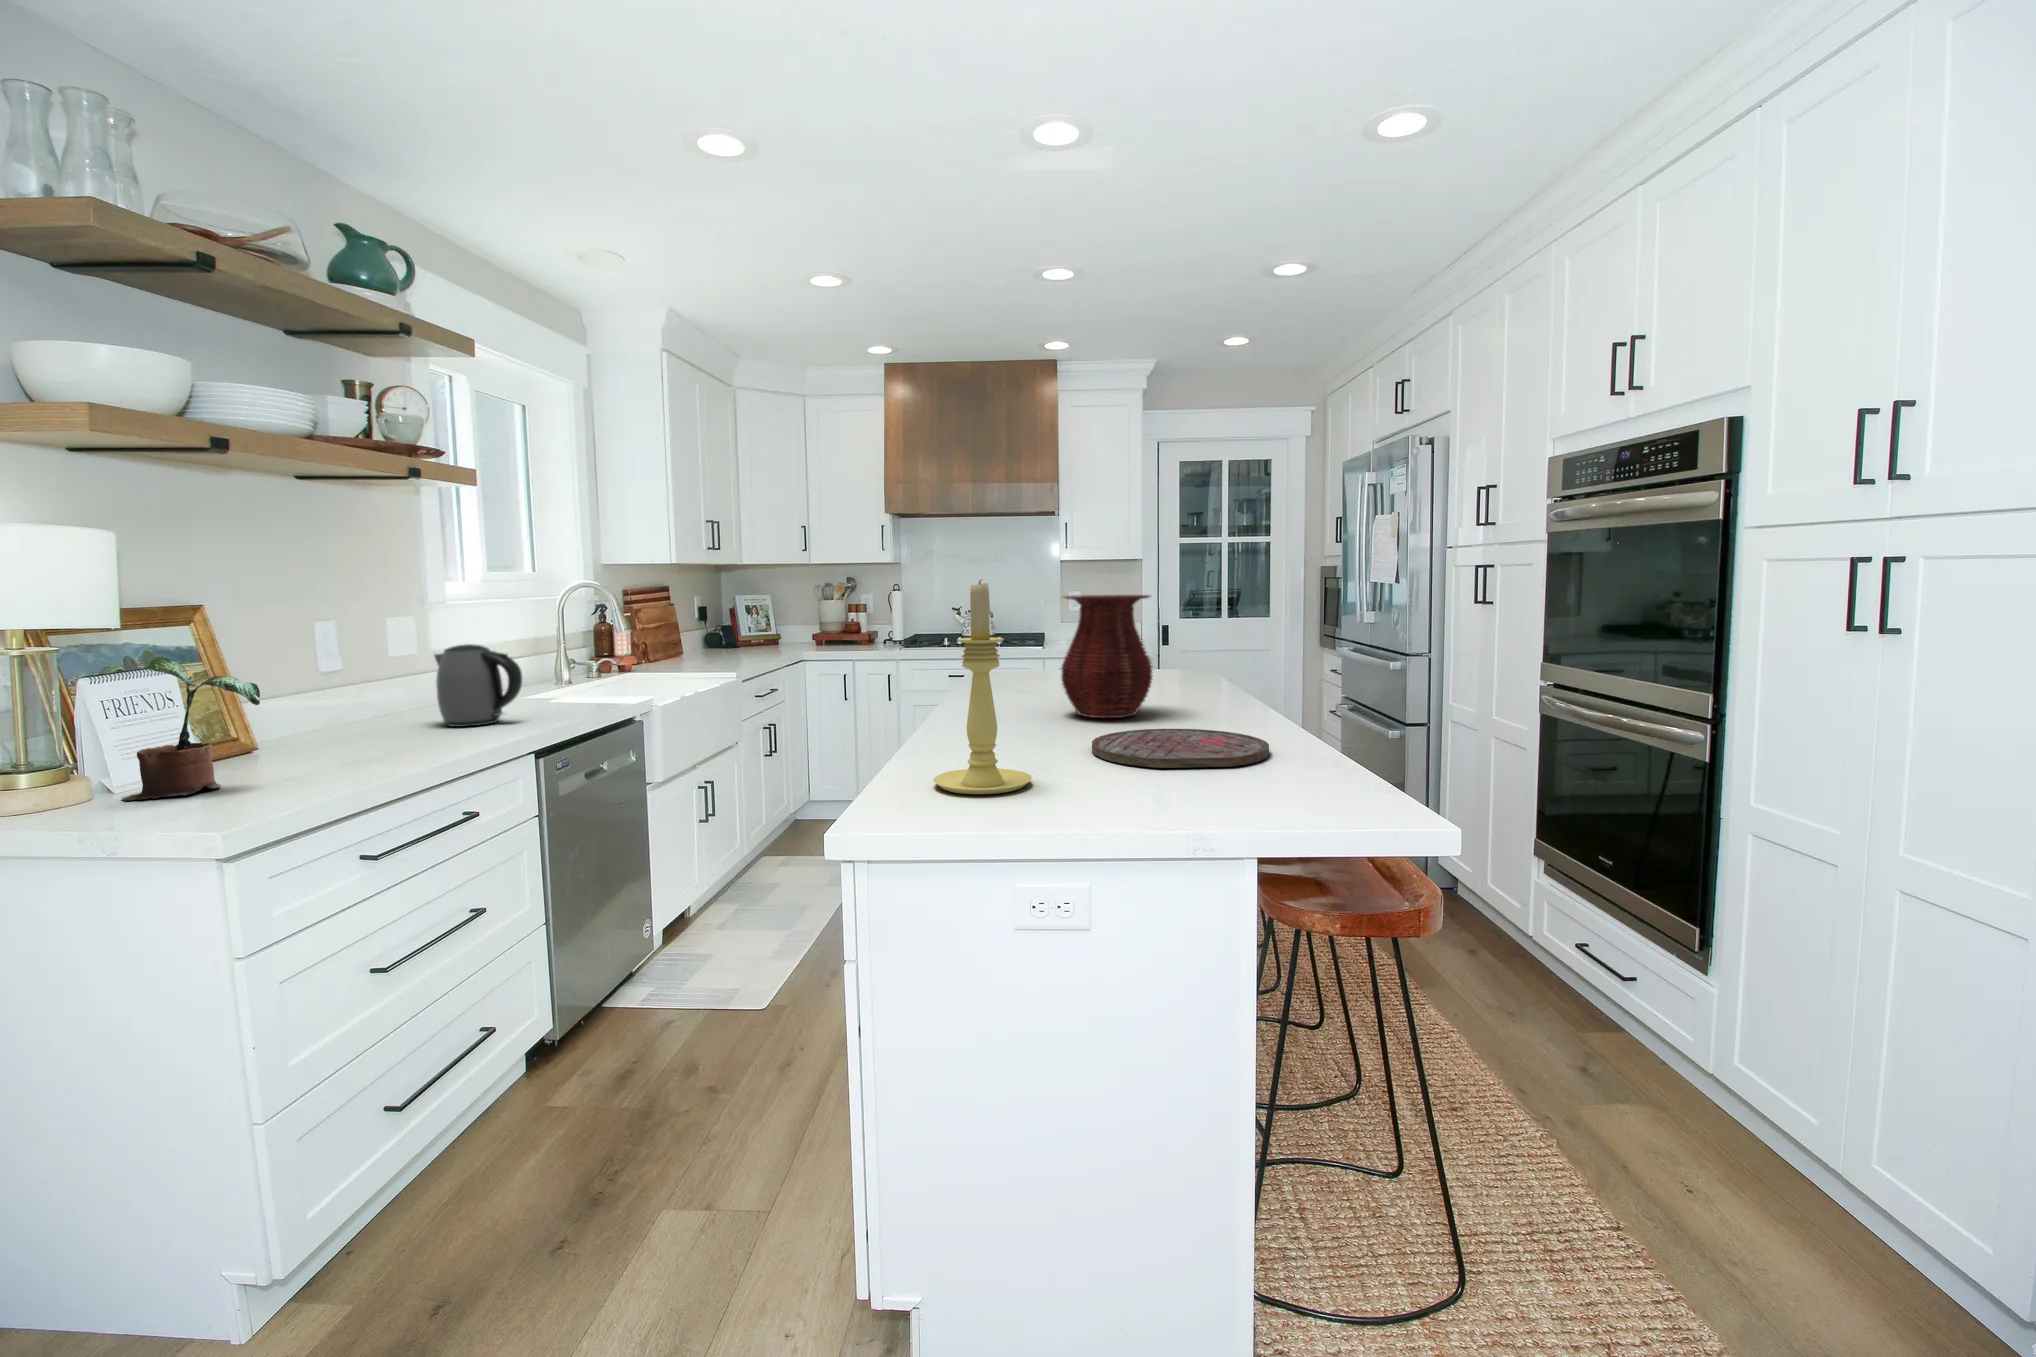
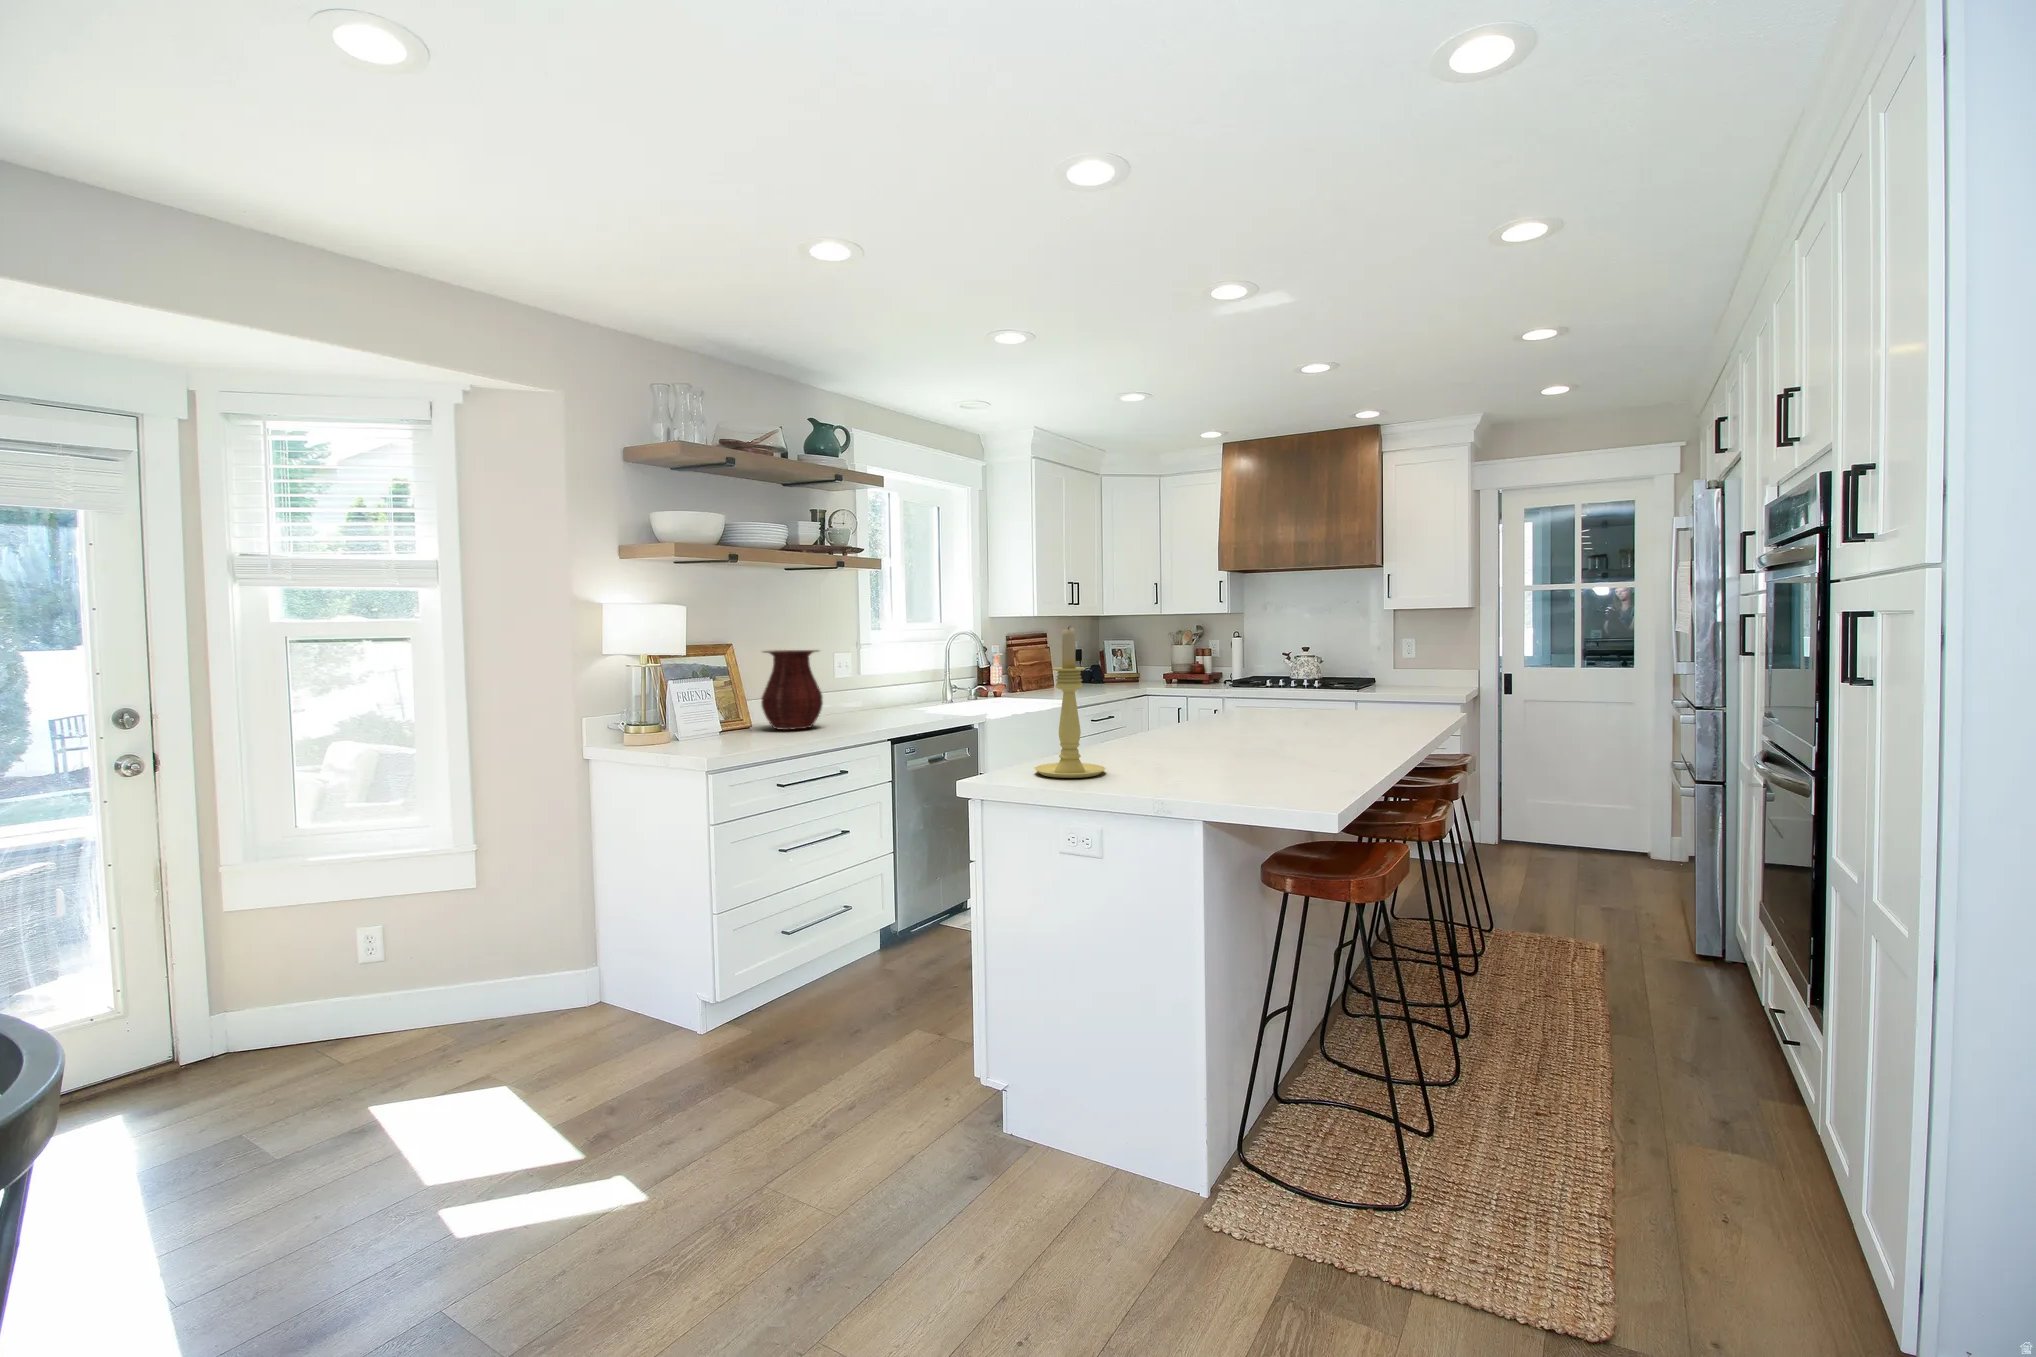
vase: present [1062,595,1153,718] -> present [761,650,823,730]
kettle: present [434,644,522,727] -> none [849,670,893,721]
potted plant: present [123,657,260,800] -> none [678,669,736,743]
cutting board: present [1092,729,1269,768] -> none [1187,750,1339,779]

